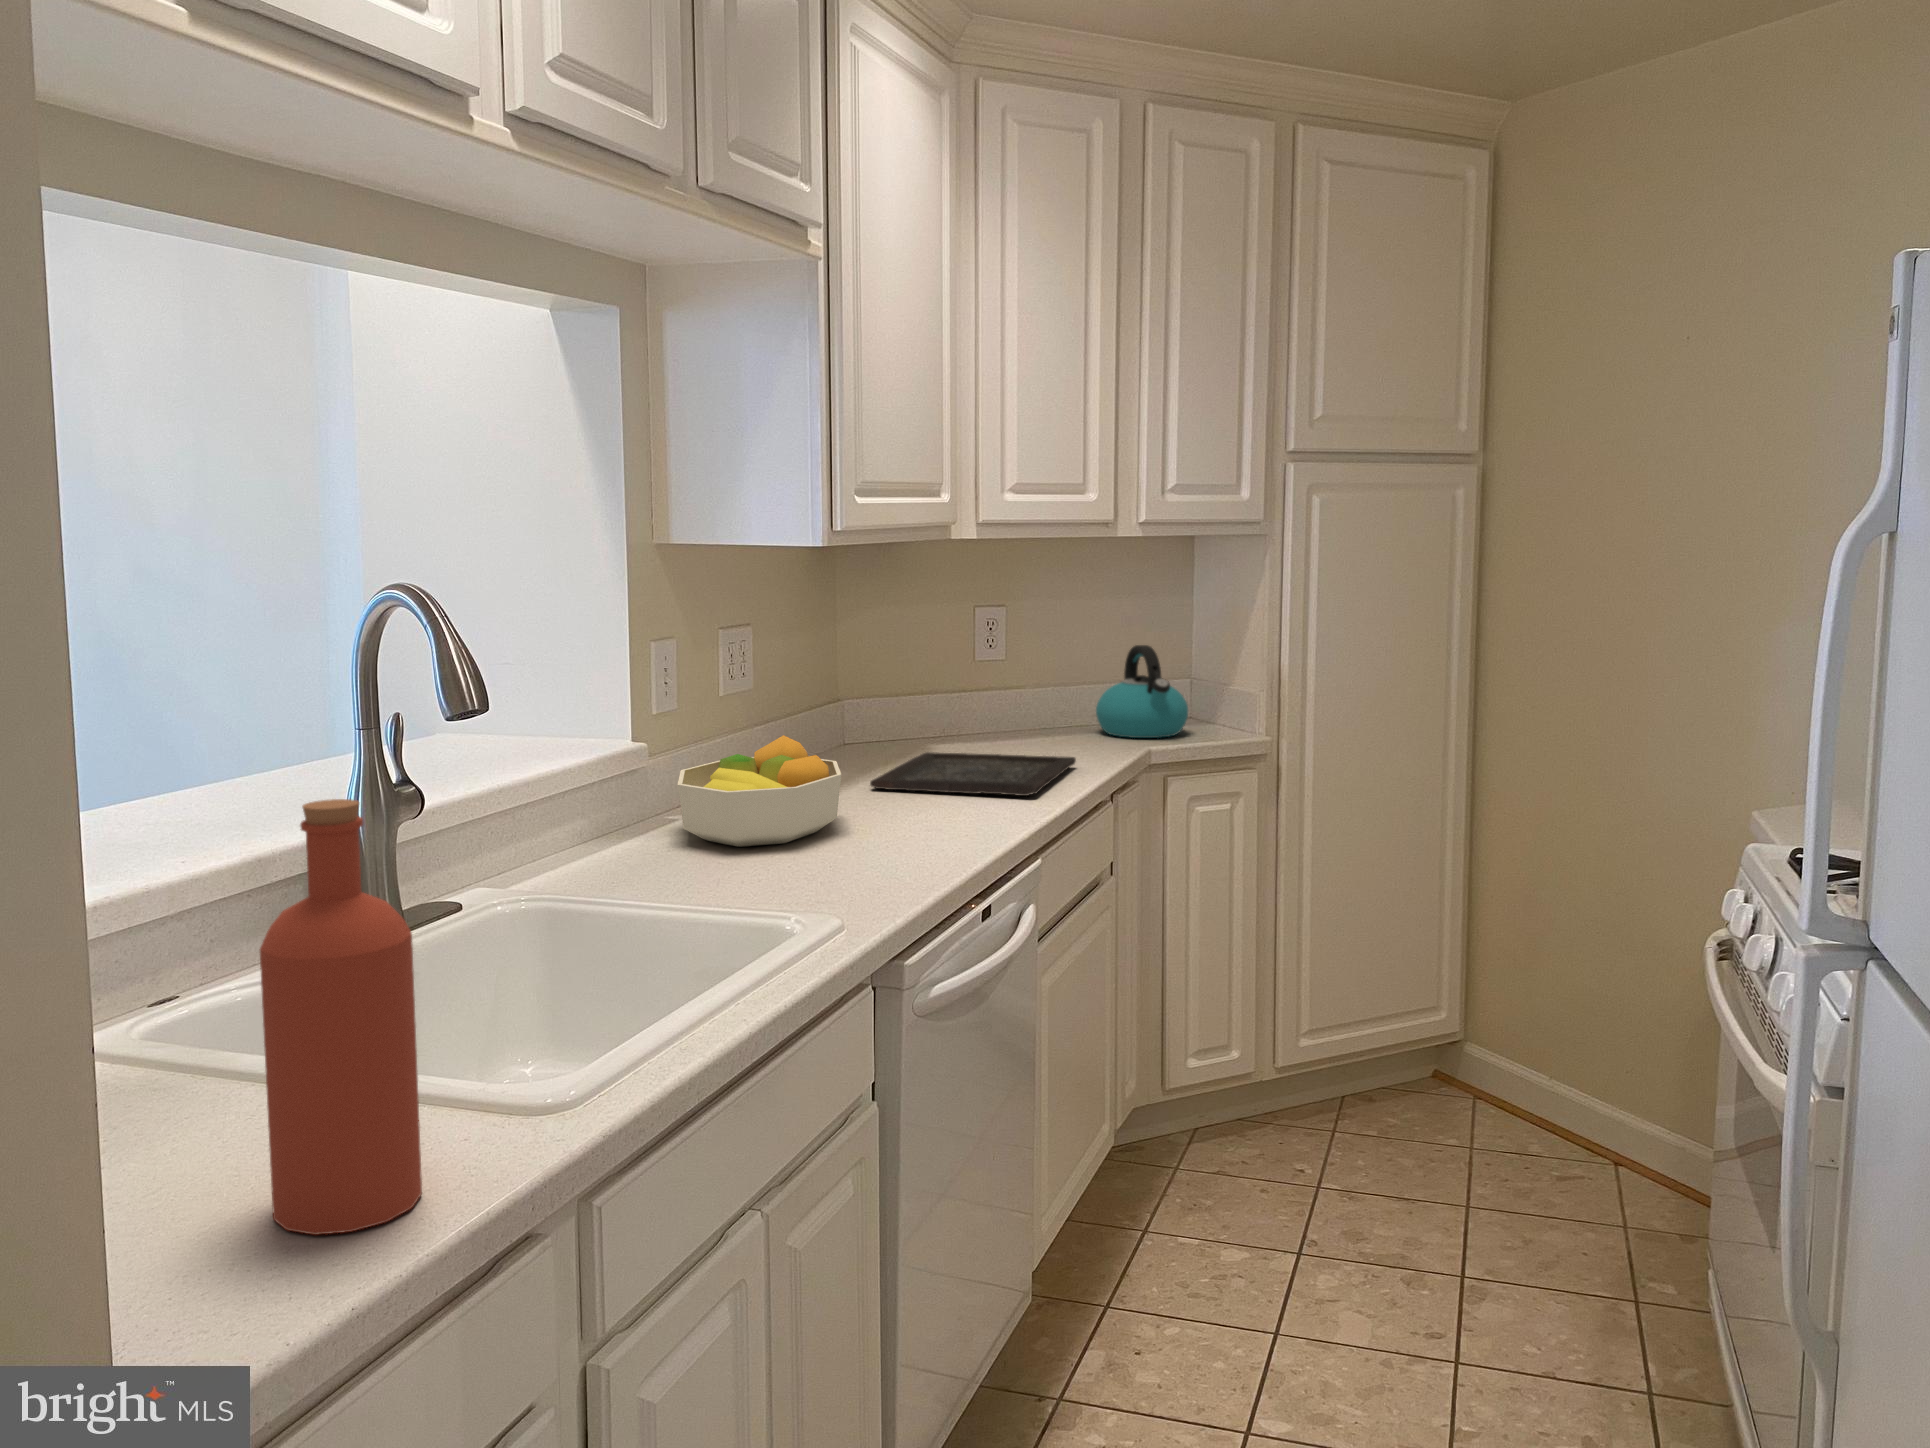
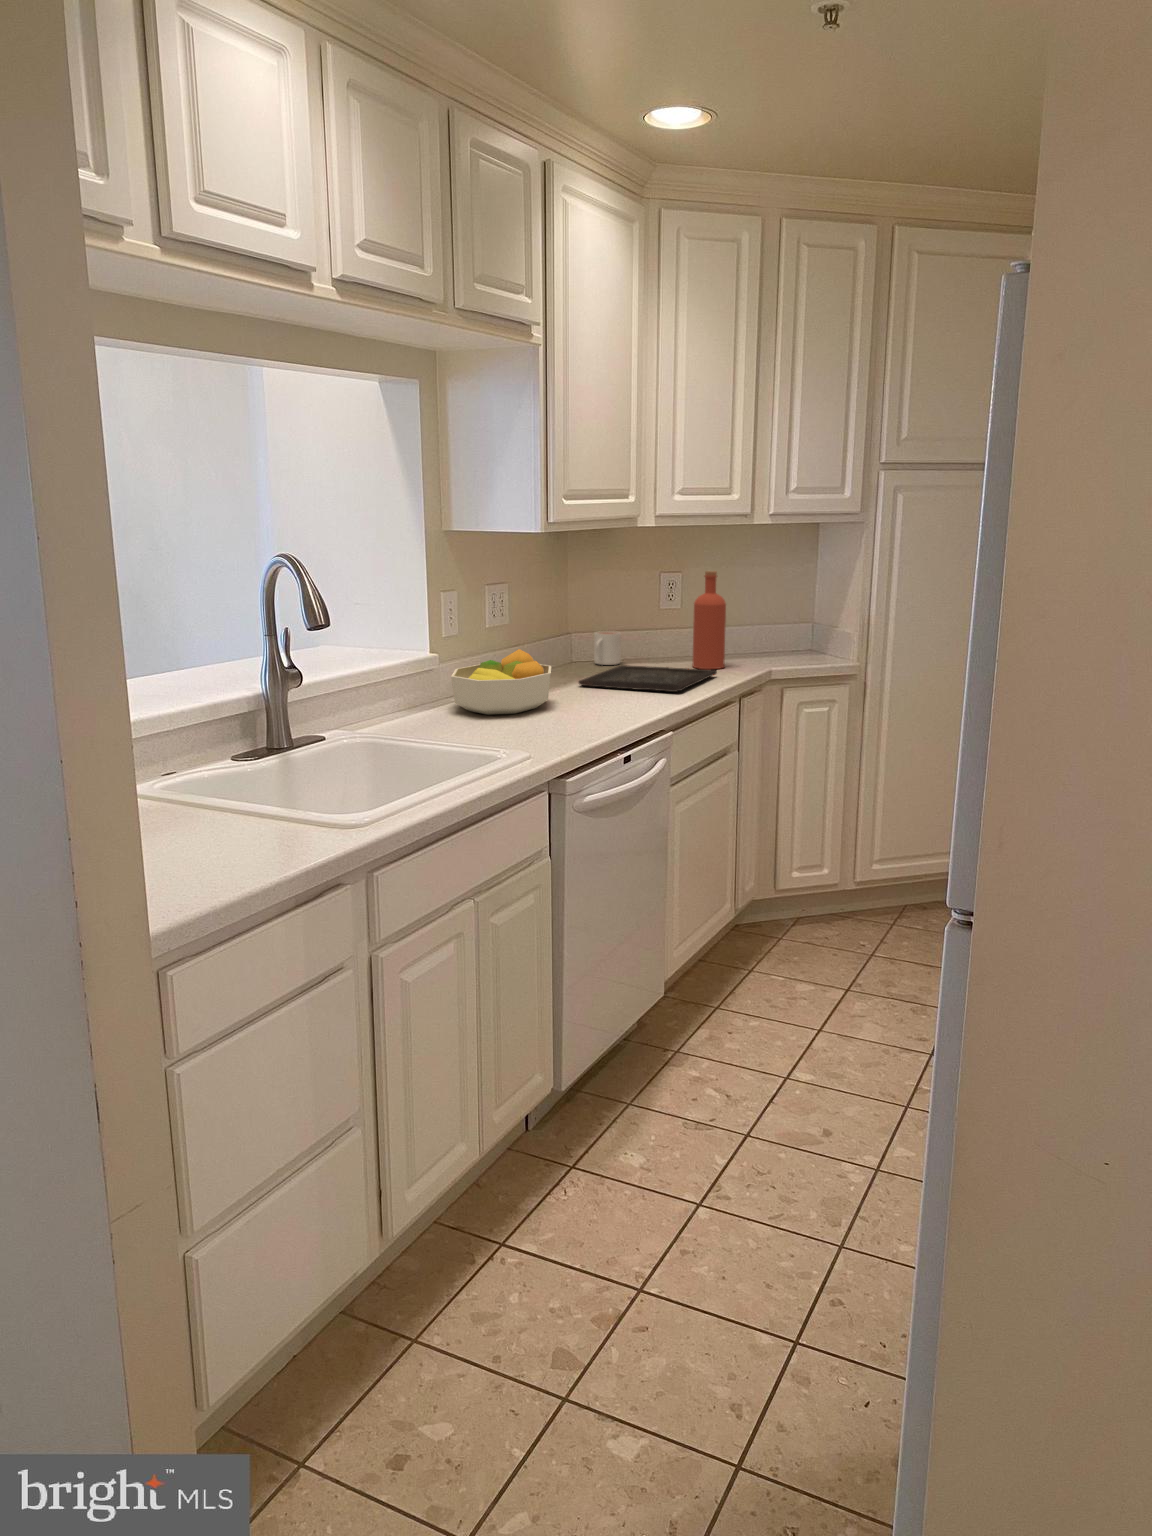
kettle: present [1096,645,1188,738] -> none [743,597,806,660]
mug: none [879,699,920,751] -> present [594,631,621,665]
bottle: present [260,799,422,1235] -> present [692,571,726,669]

